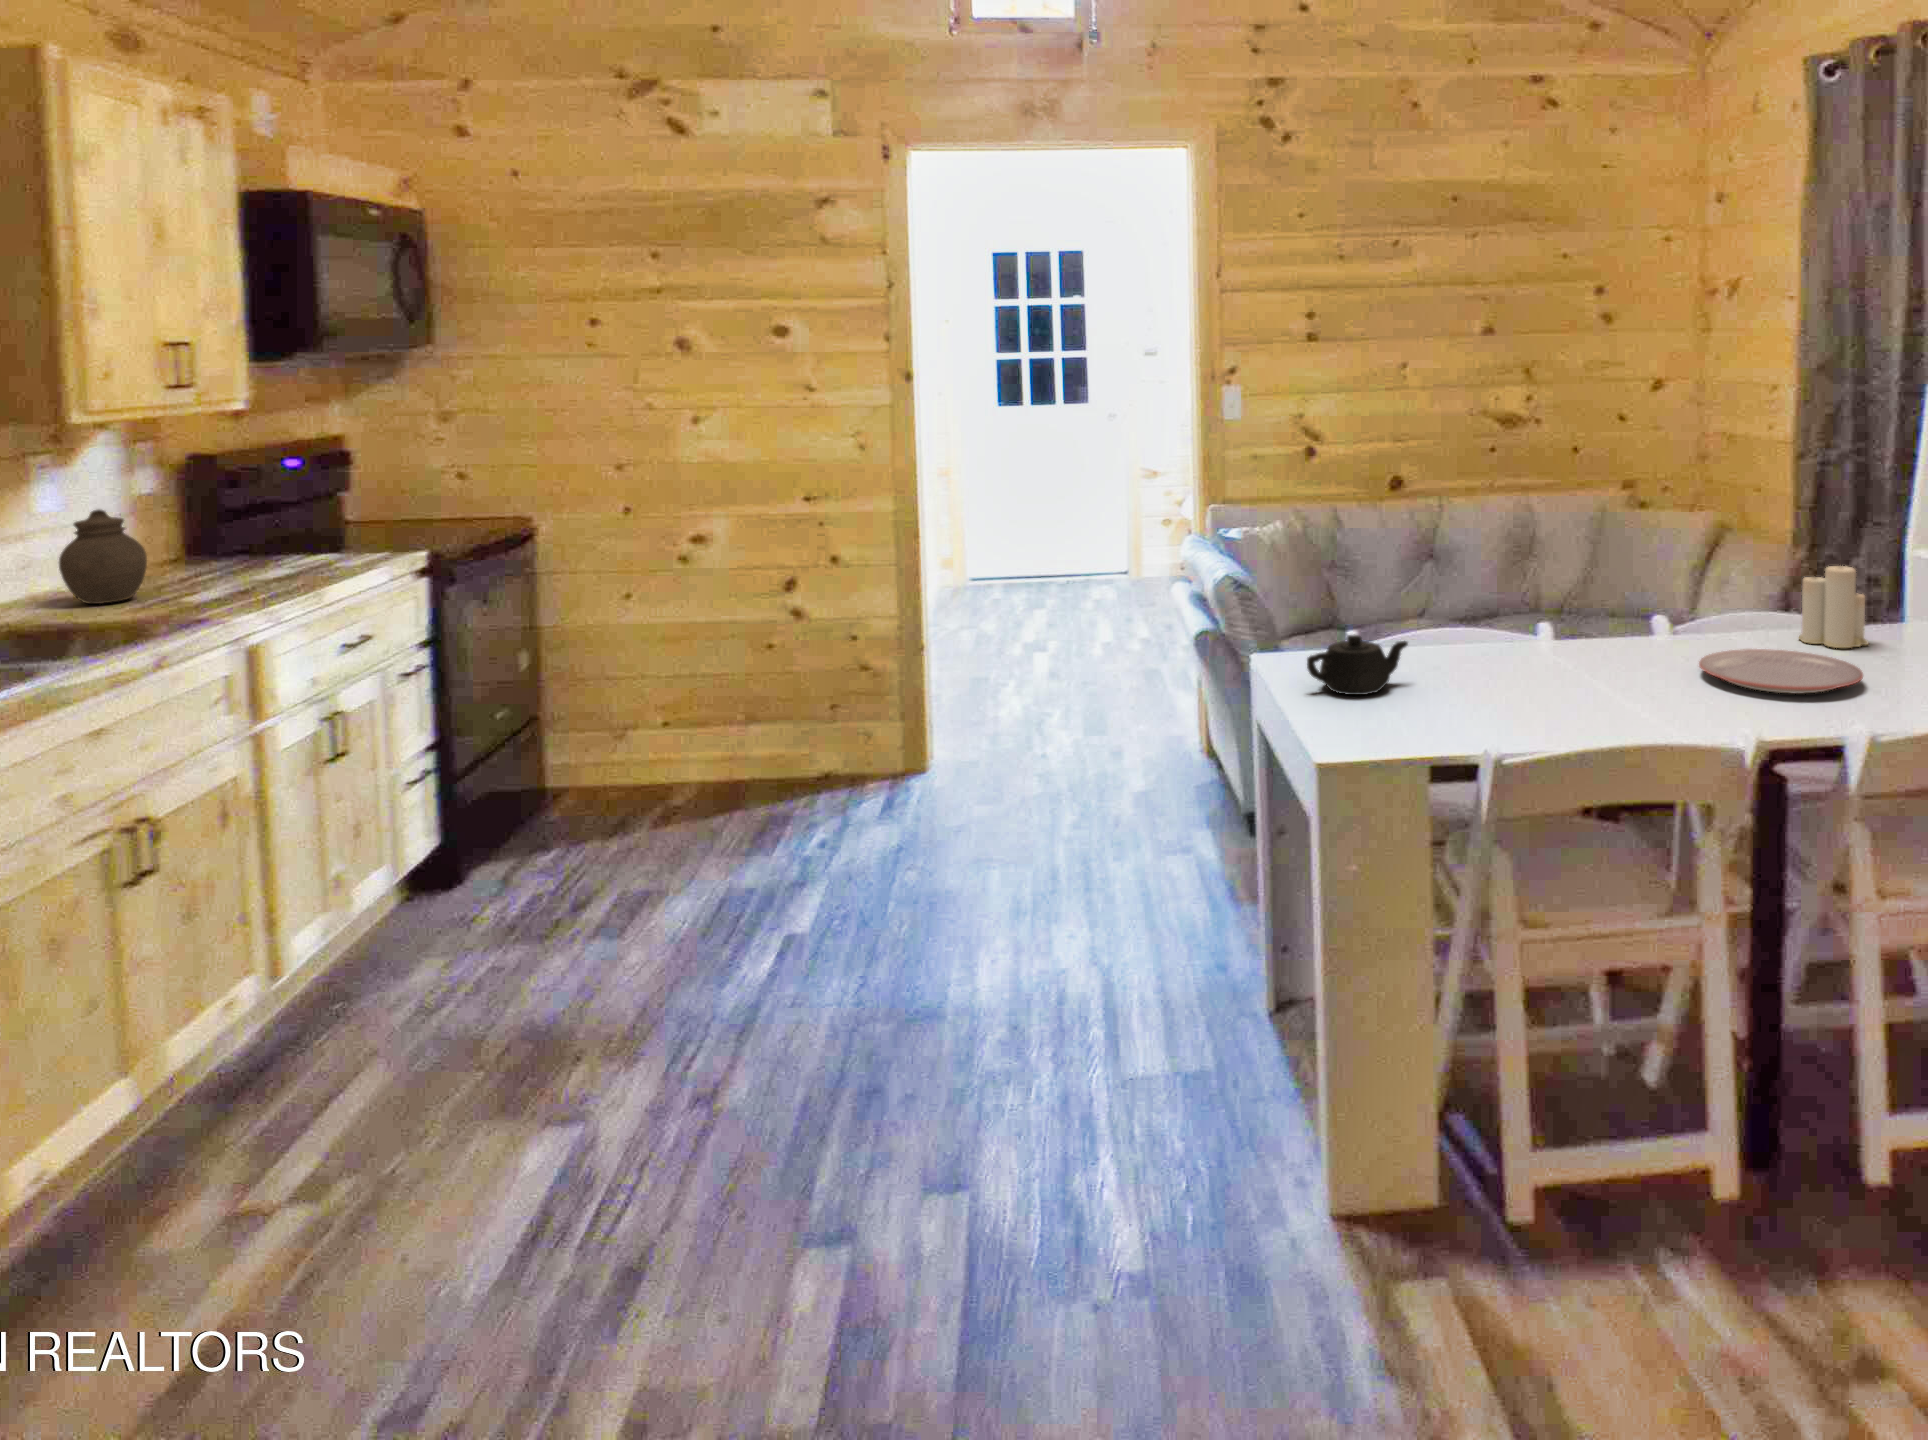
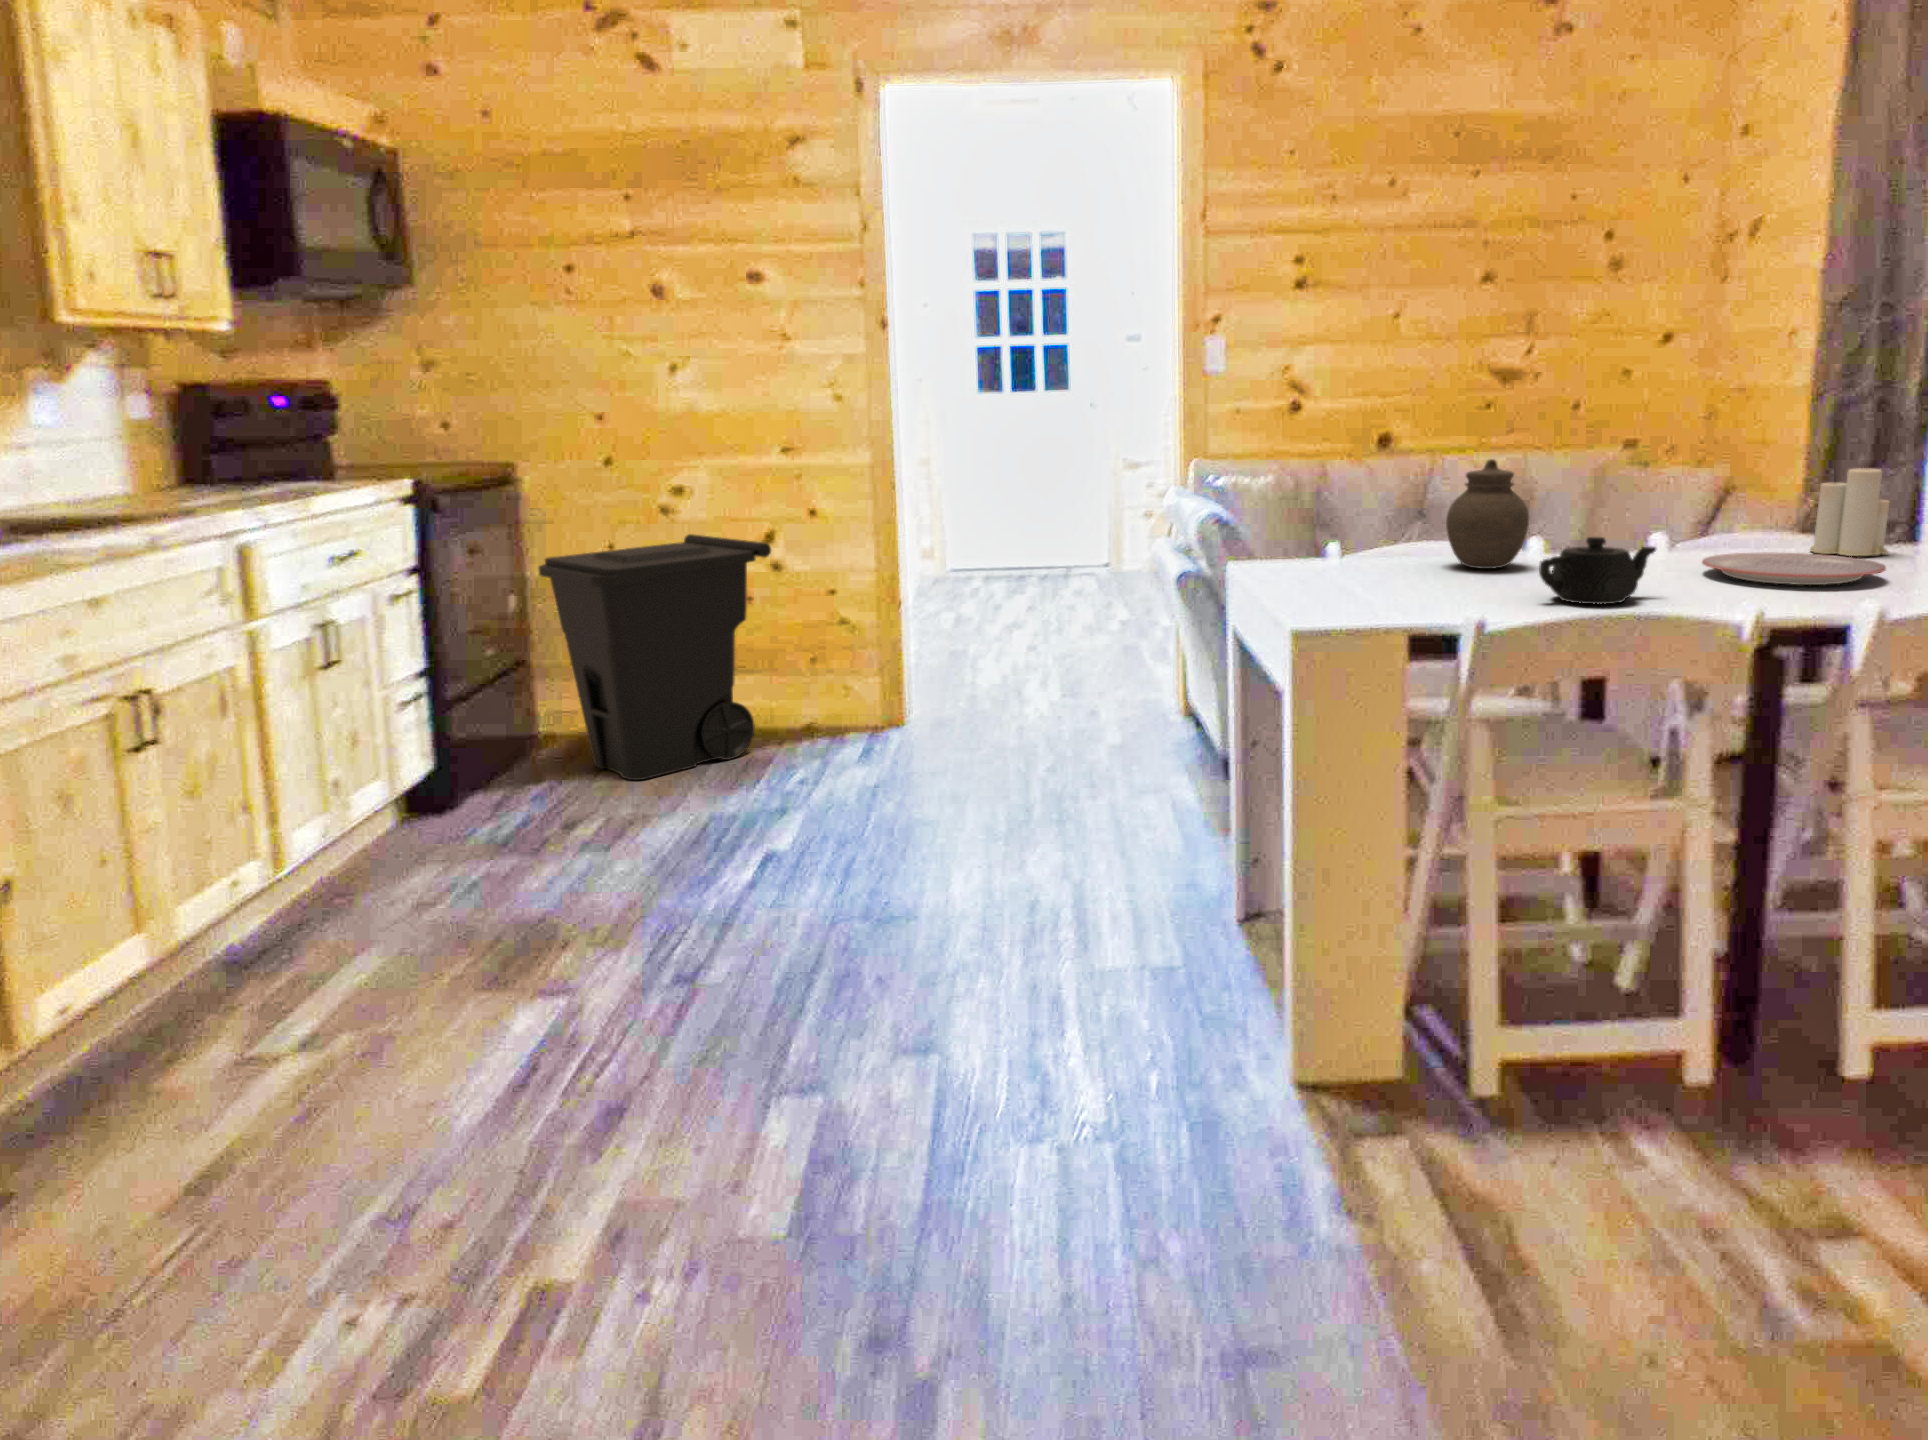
jar: present [59,509,147,604] -> present [1446,459,1529,569]
trash can: none [553,578,797,846] -> present [539,534,771,780]
teapot: present [1307,634,1408,695] -> present [1539,537,1656,604]

